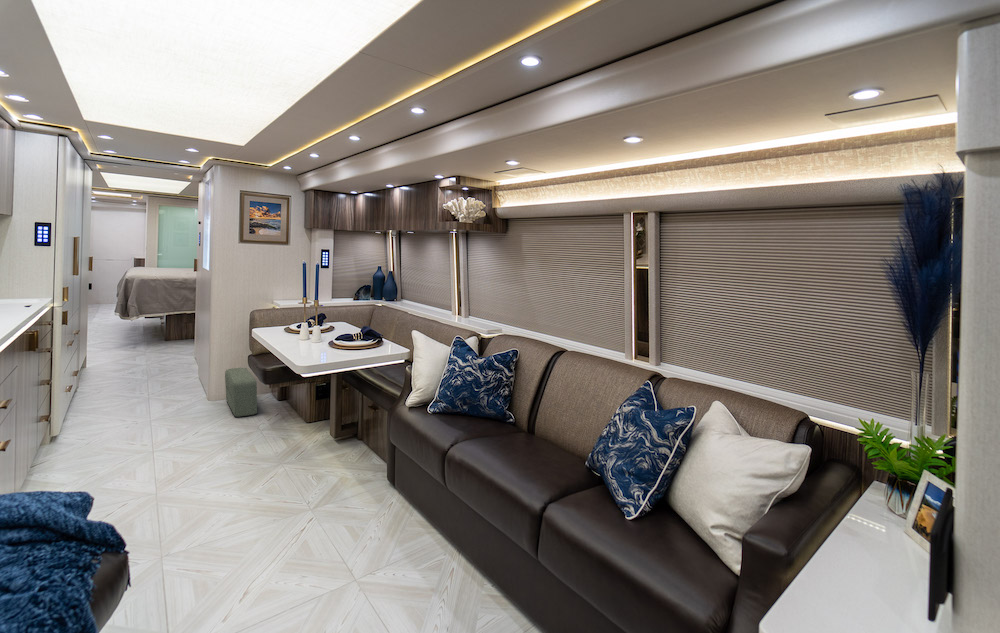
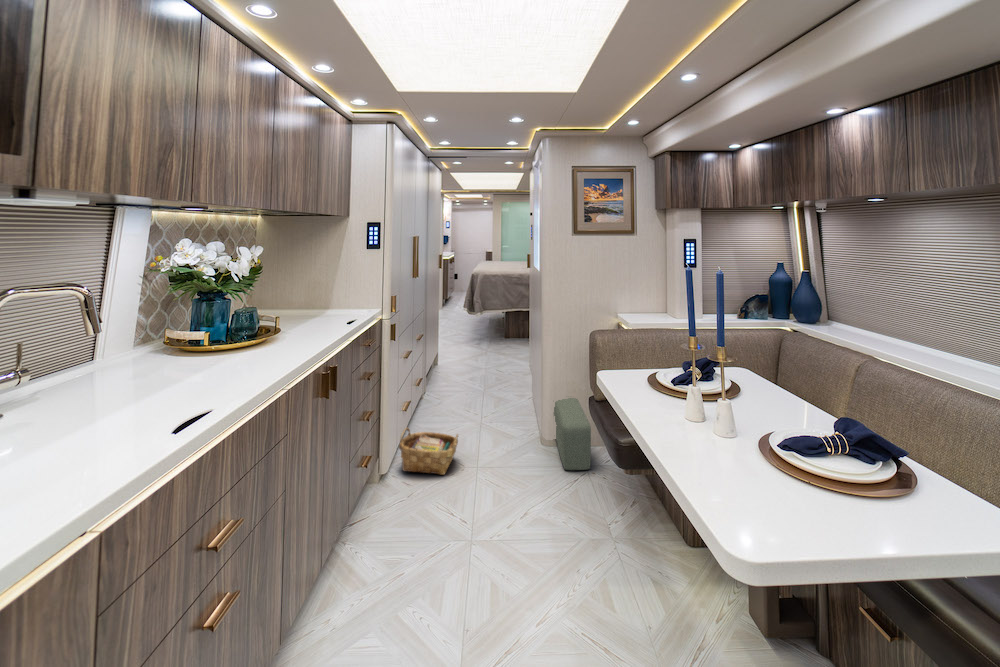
woven basket: none [64,400,131,438] -> present [399,428,458,475]

